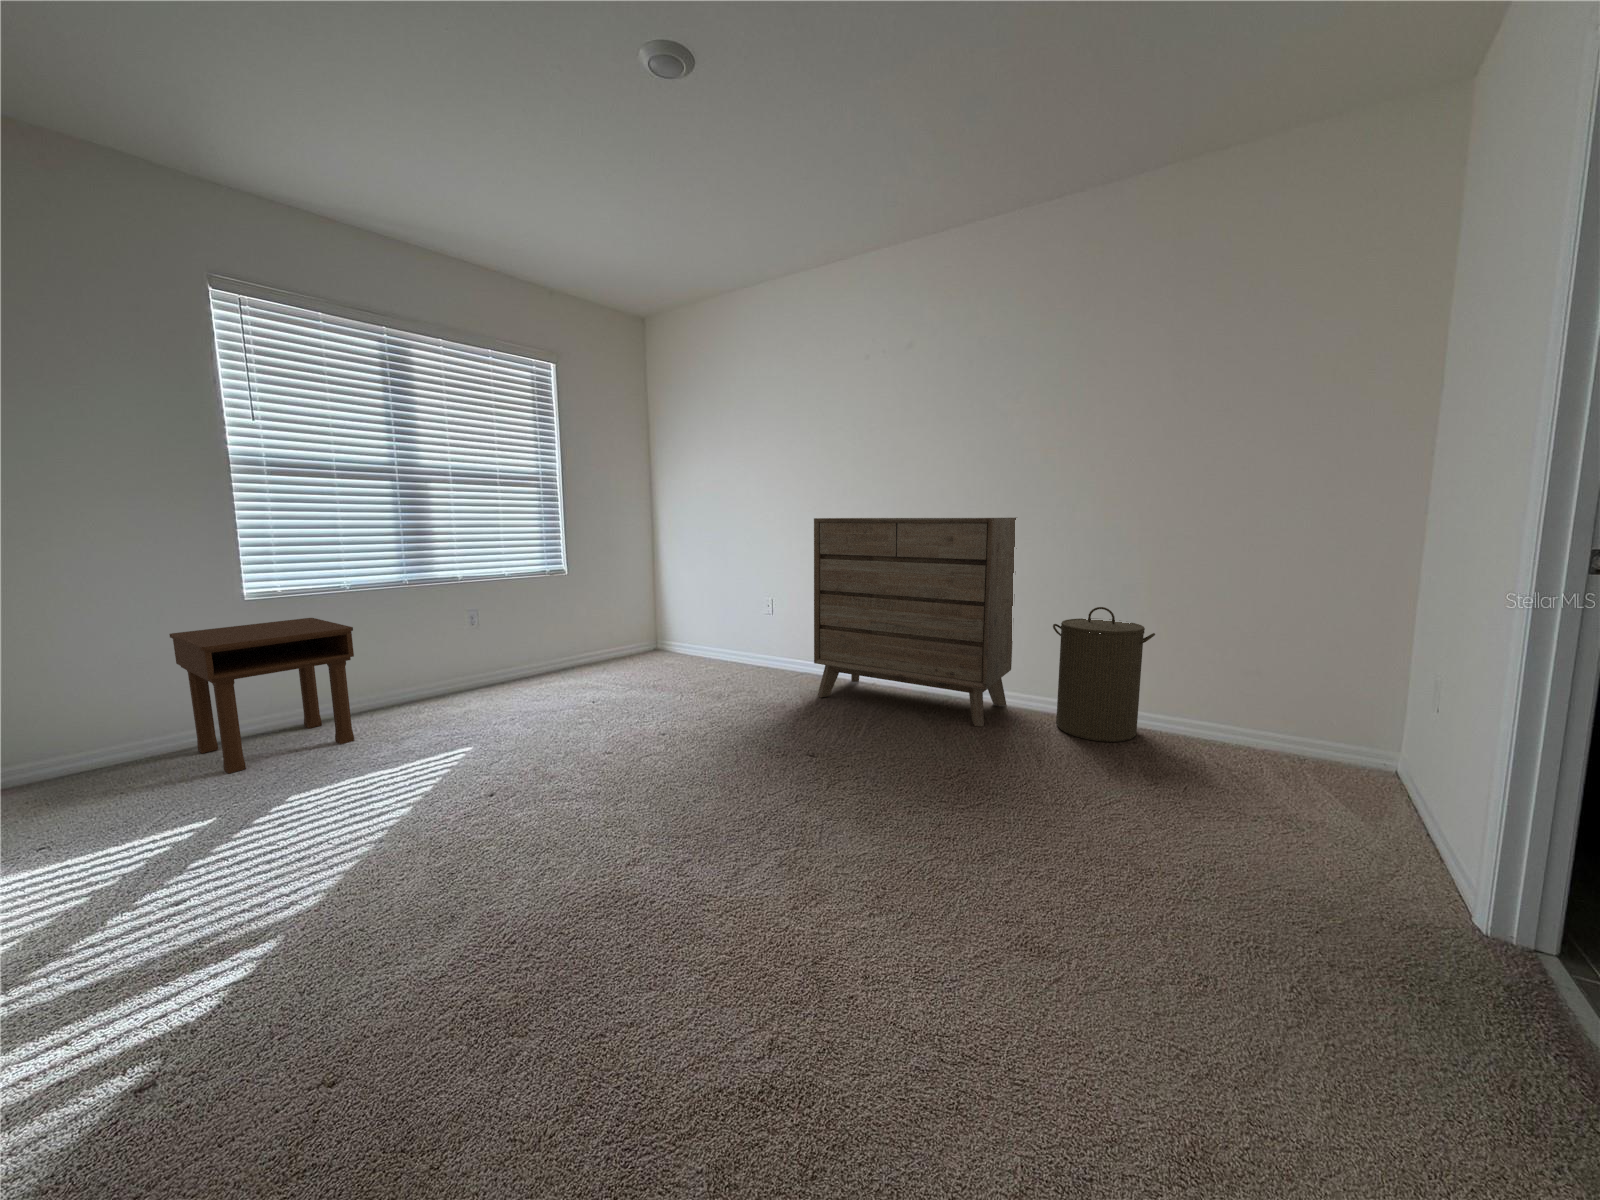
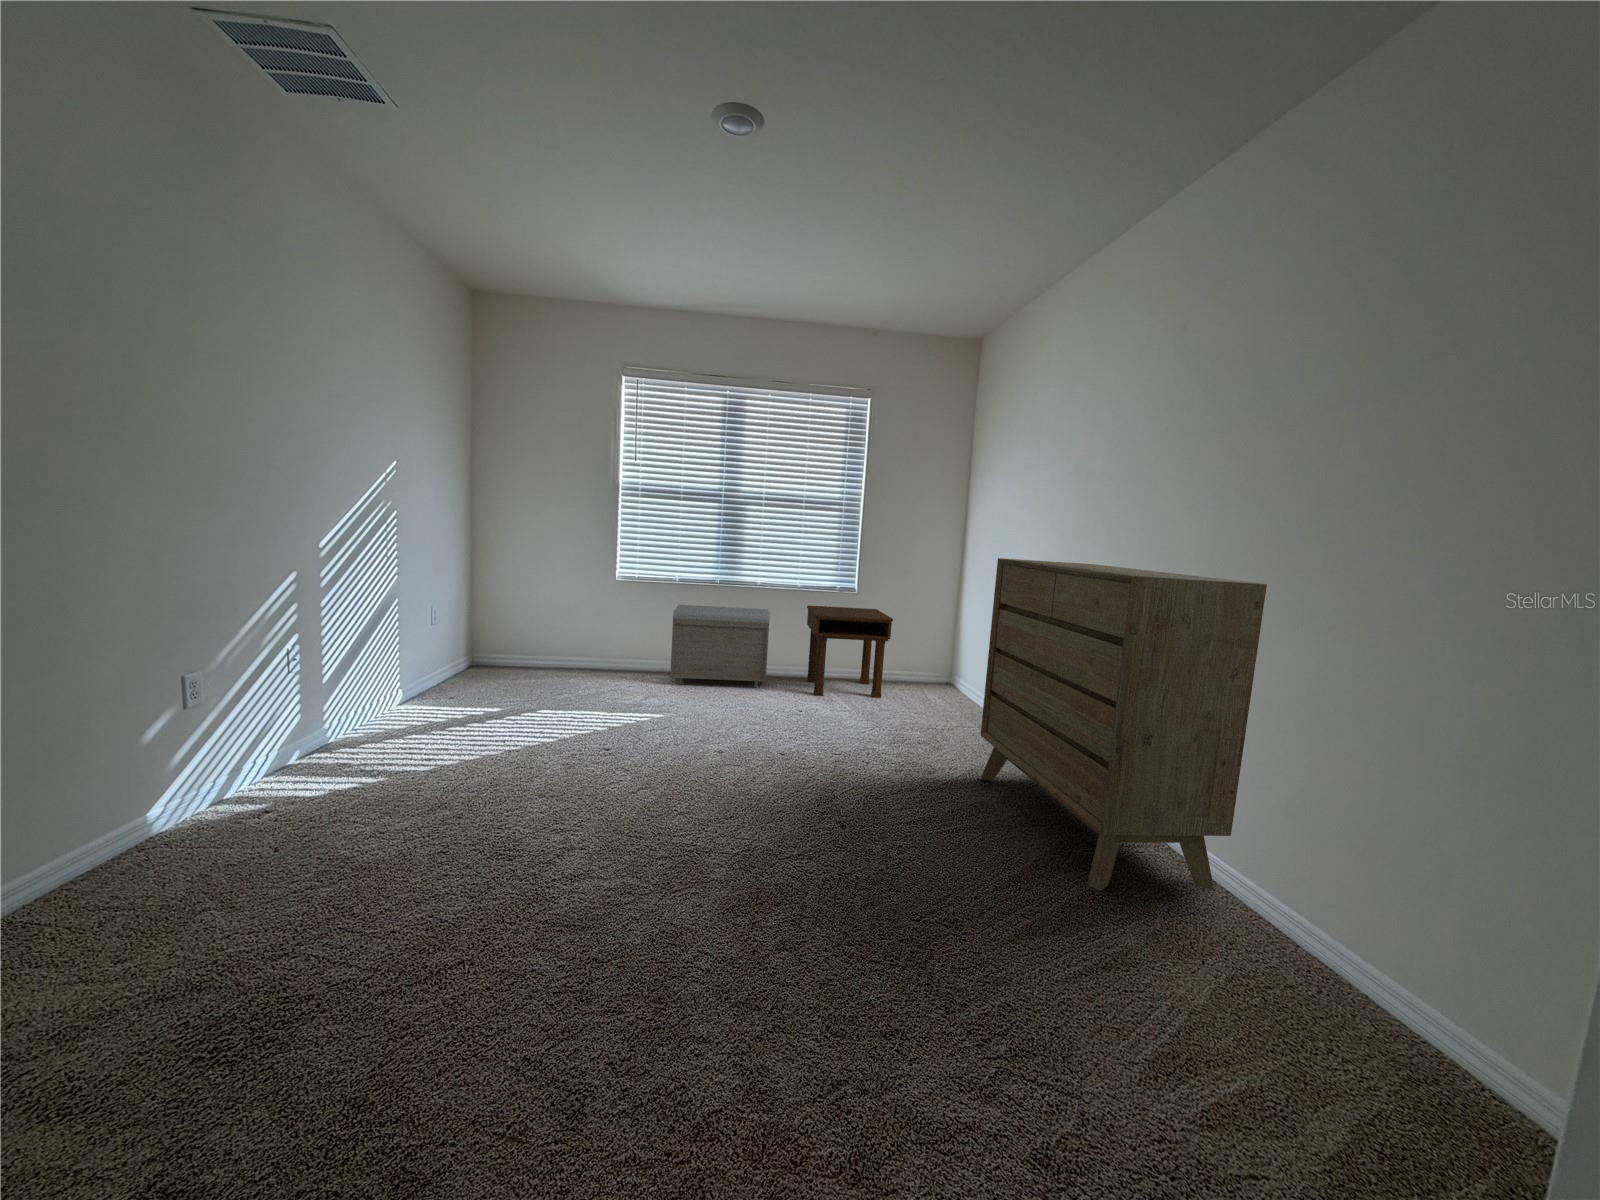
storage bench: none [358,606,515,718] -> present [670,605,770,687]
laundry hamper: present [1053,607,1155,742] -> none [1210,763,1418,1040]
nightstand: present [169,618,354,774] -> present [807,606,893,698]

